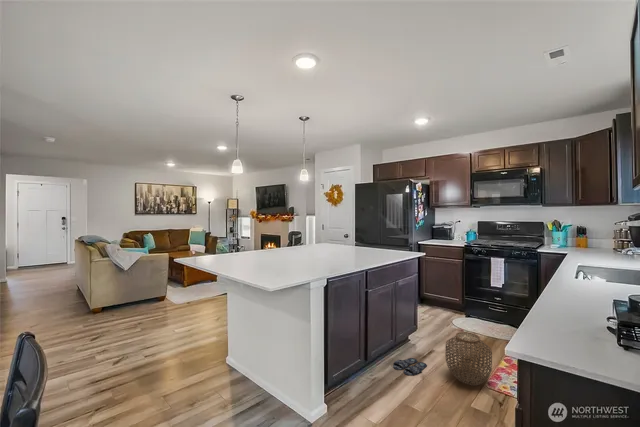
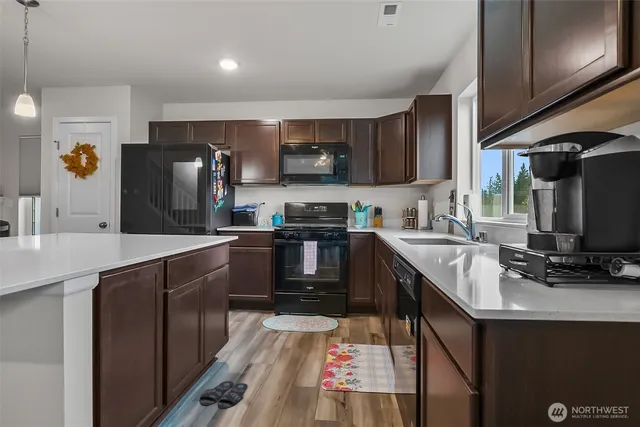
woven basket: present [446,332,492,385] -> none [274,326,329,394]

